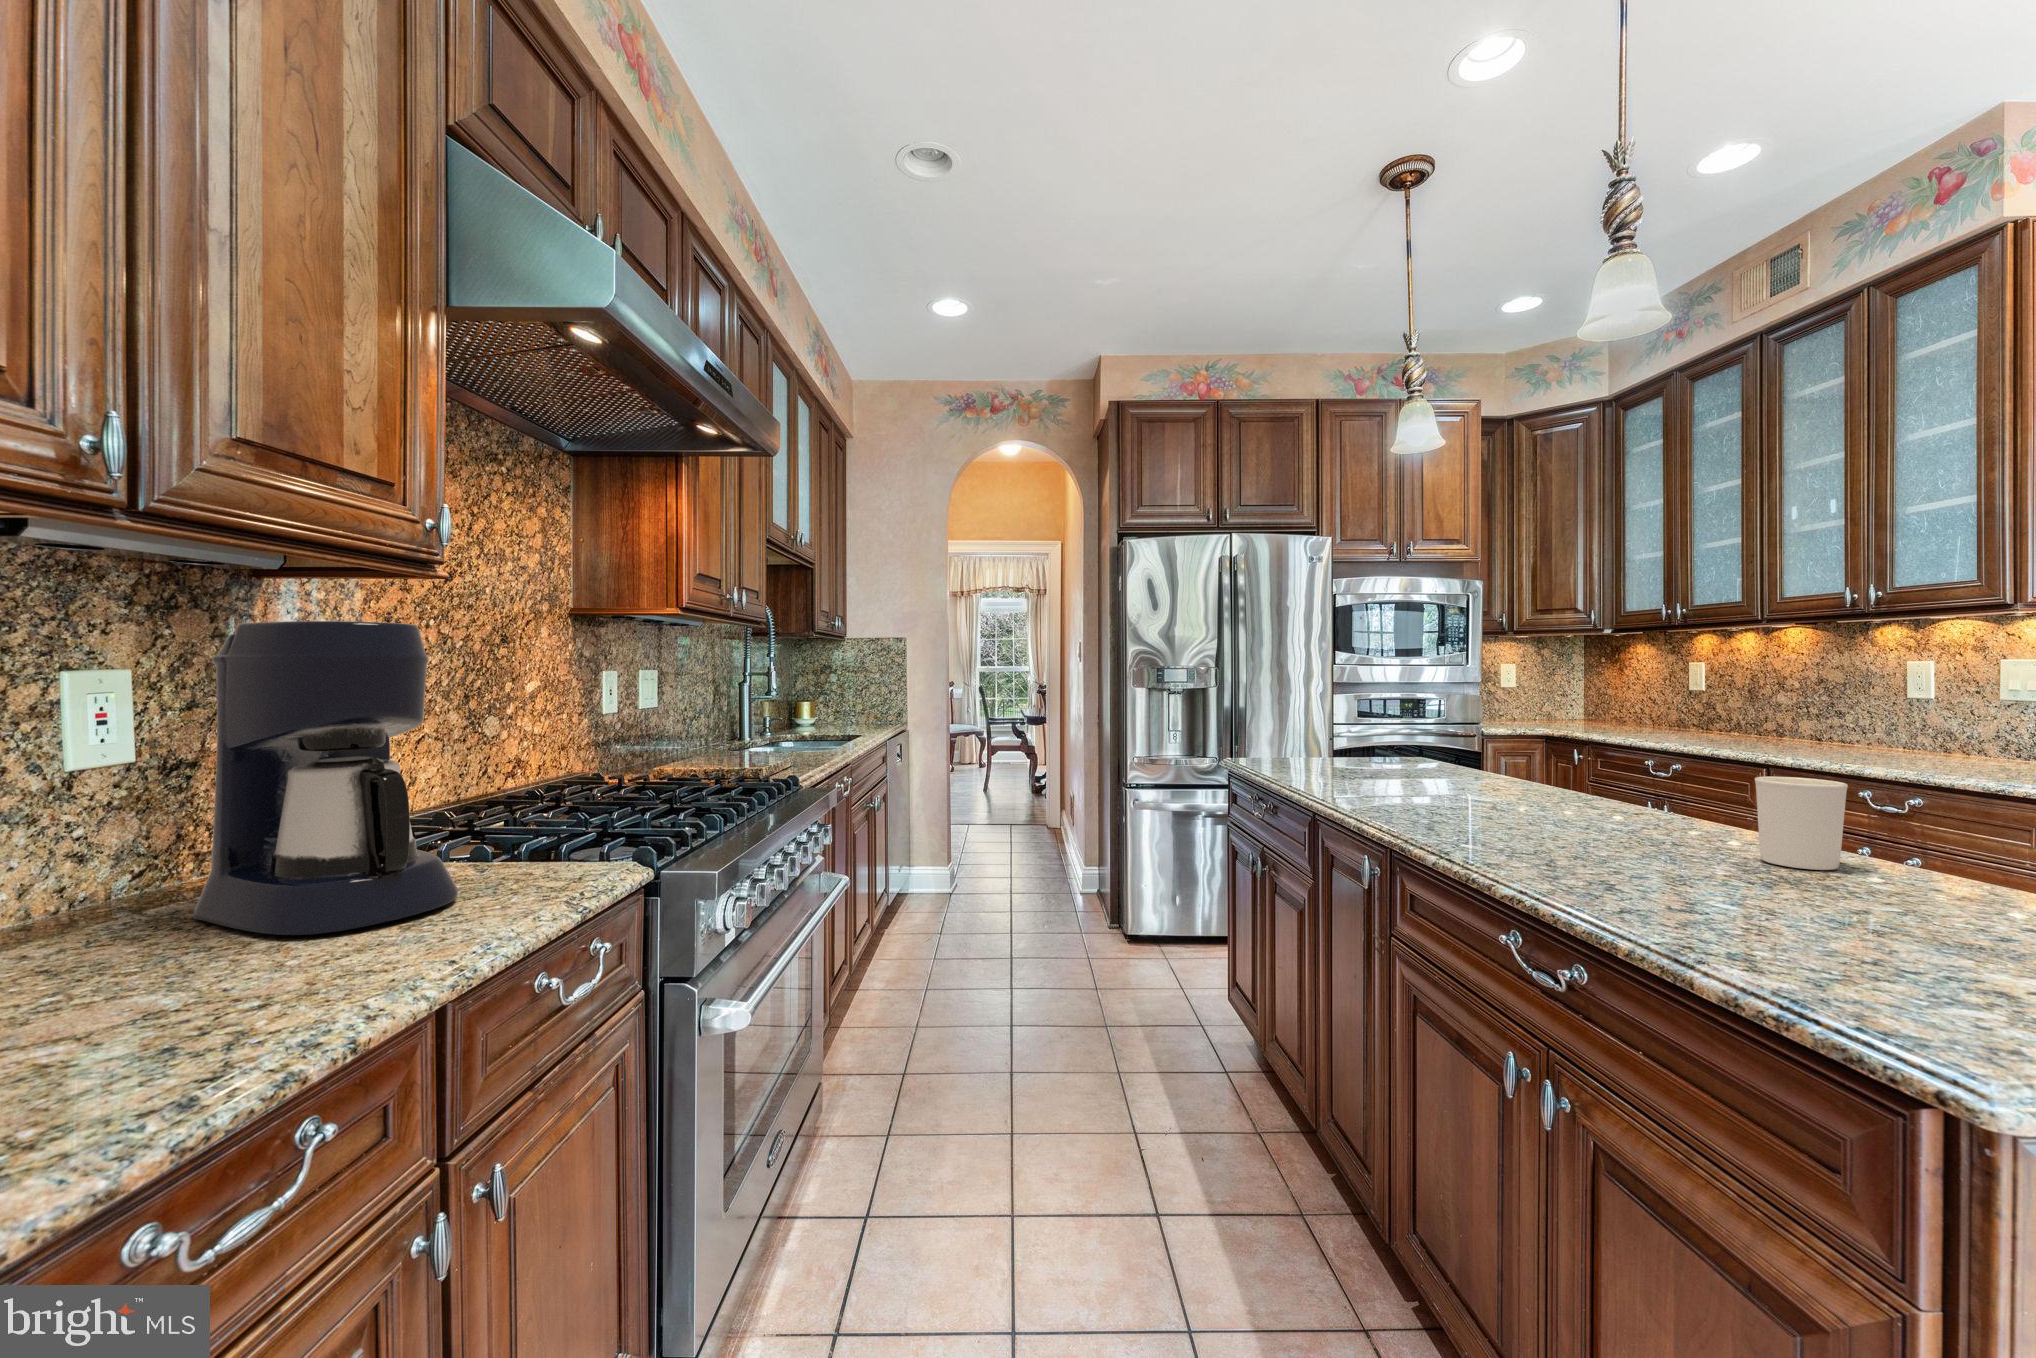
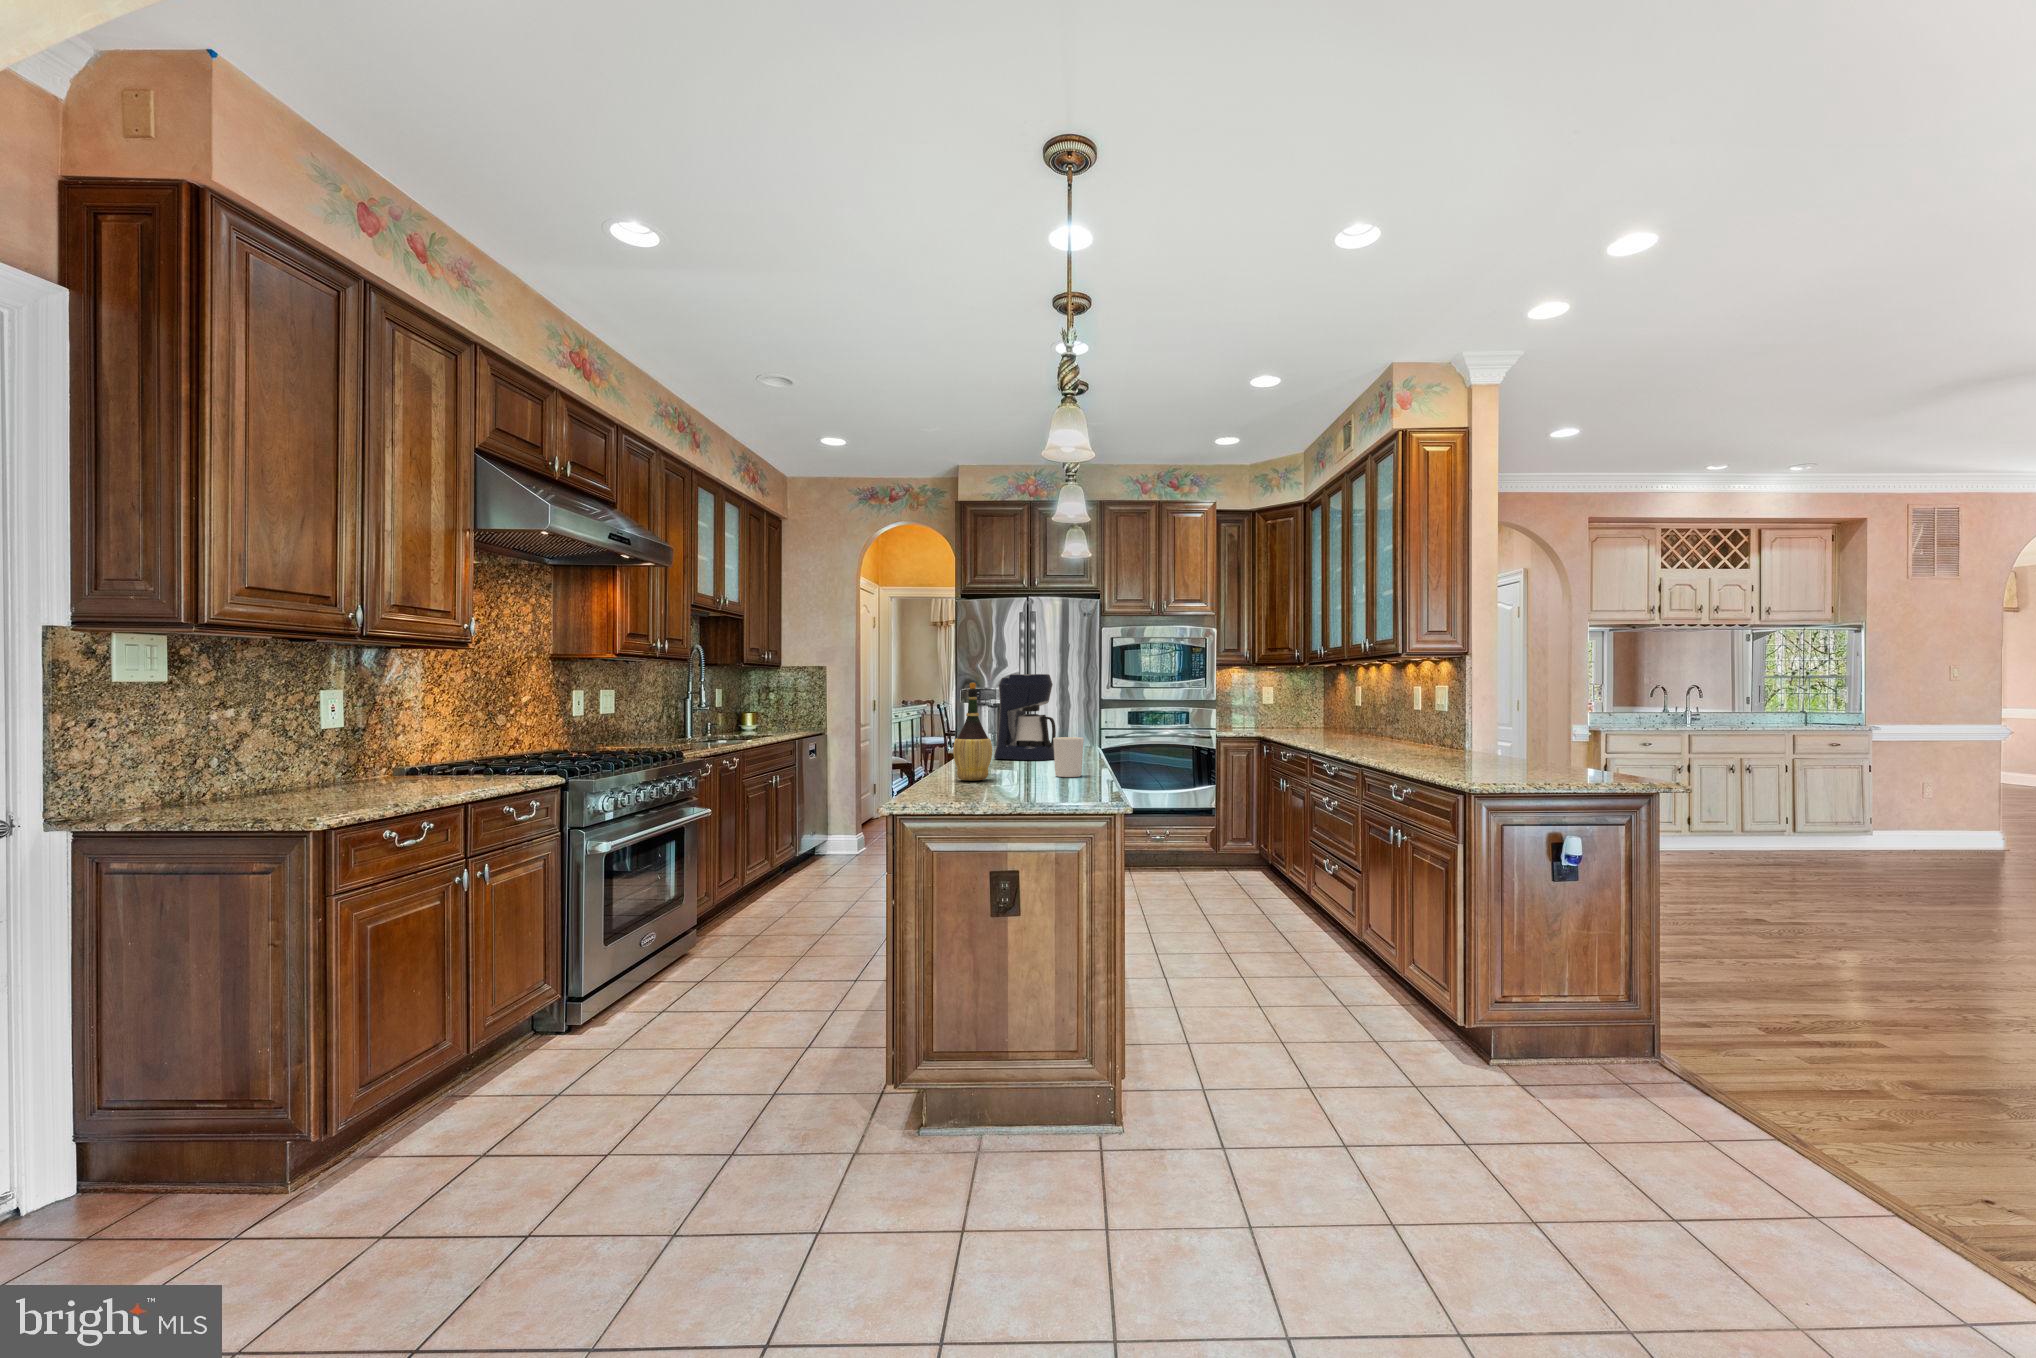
coffee maker: present [193,621,458,935] -> present [994,674,1056,760]
wine bottle: none [1596,657,1711,888] -> present [953,683,992,781]

